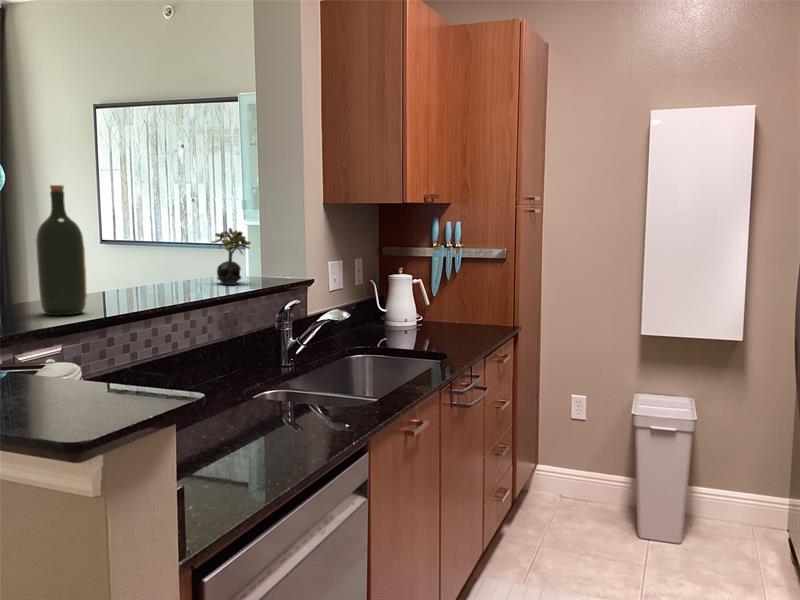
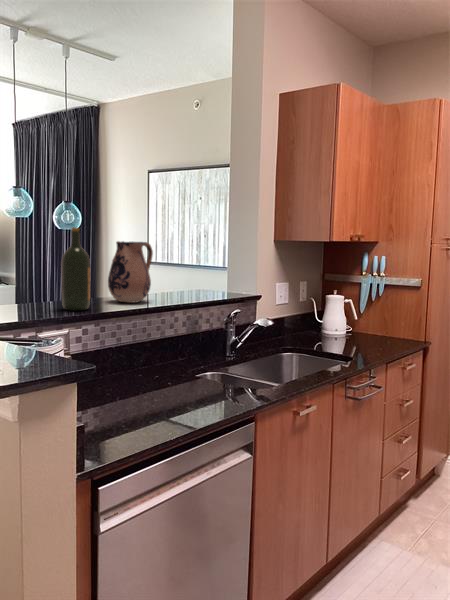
ceramic pitcher: none [101,206,169,299] -> present [108,241,153,303]
succulent plant: present [212,228,251,285] -> none [187,257,213,297]

